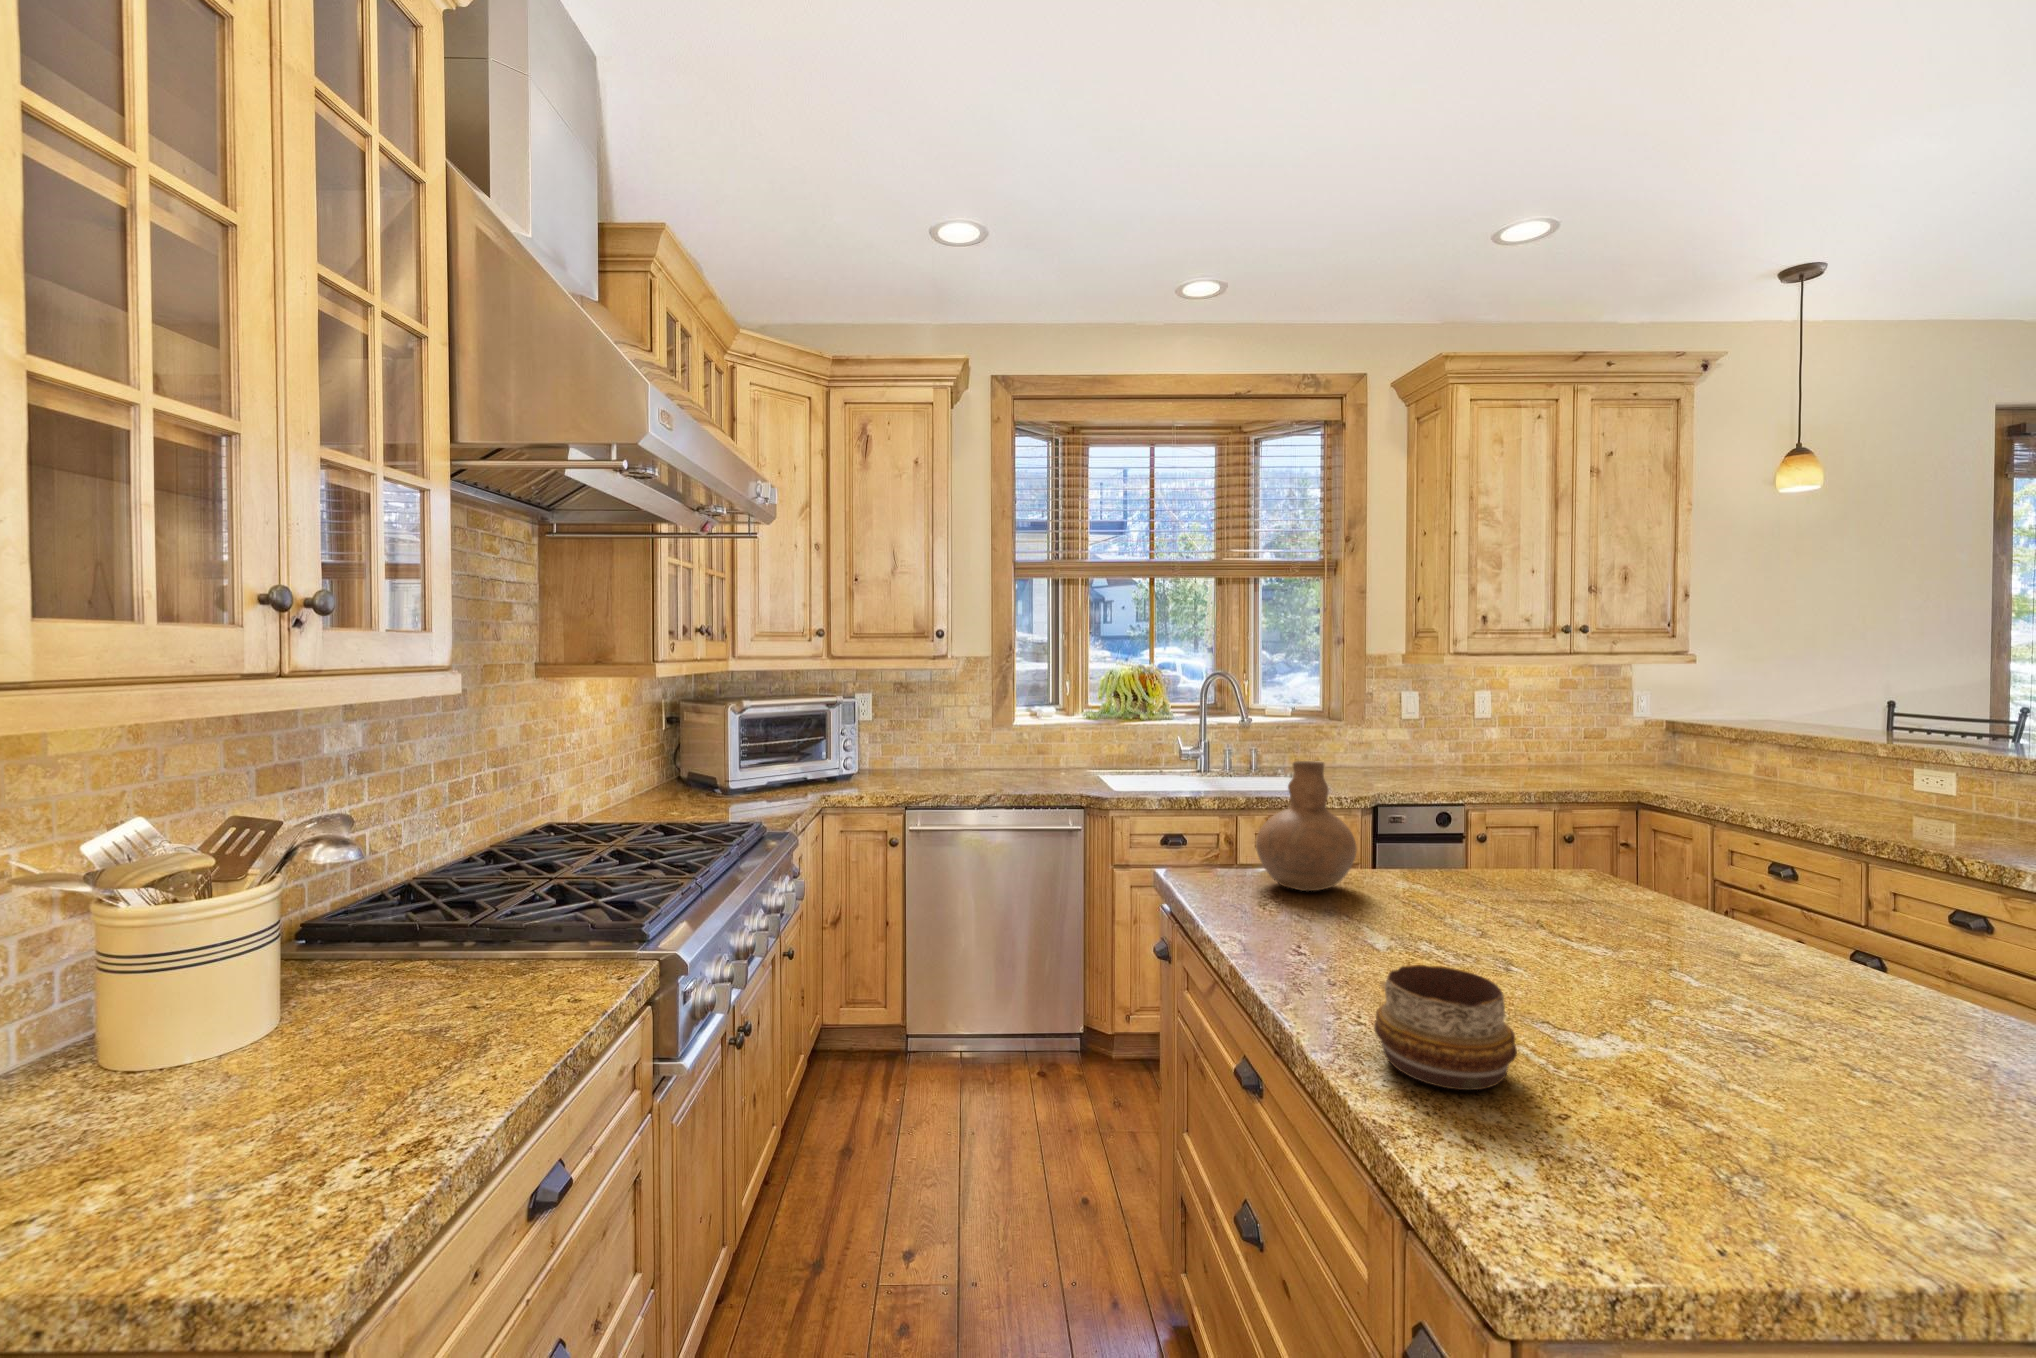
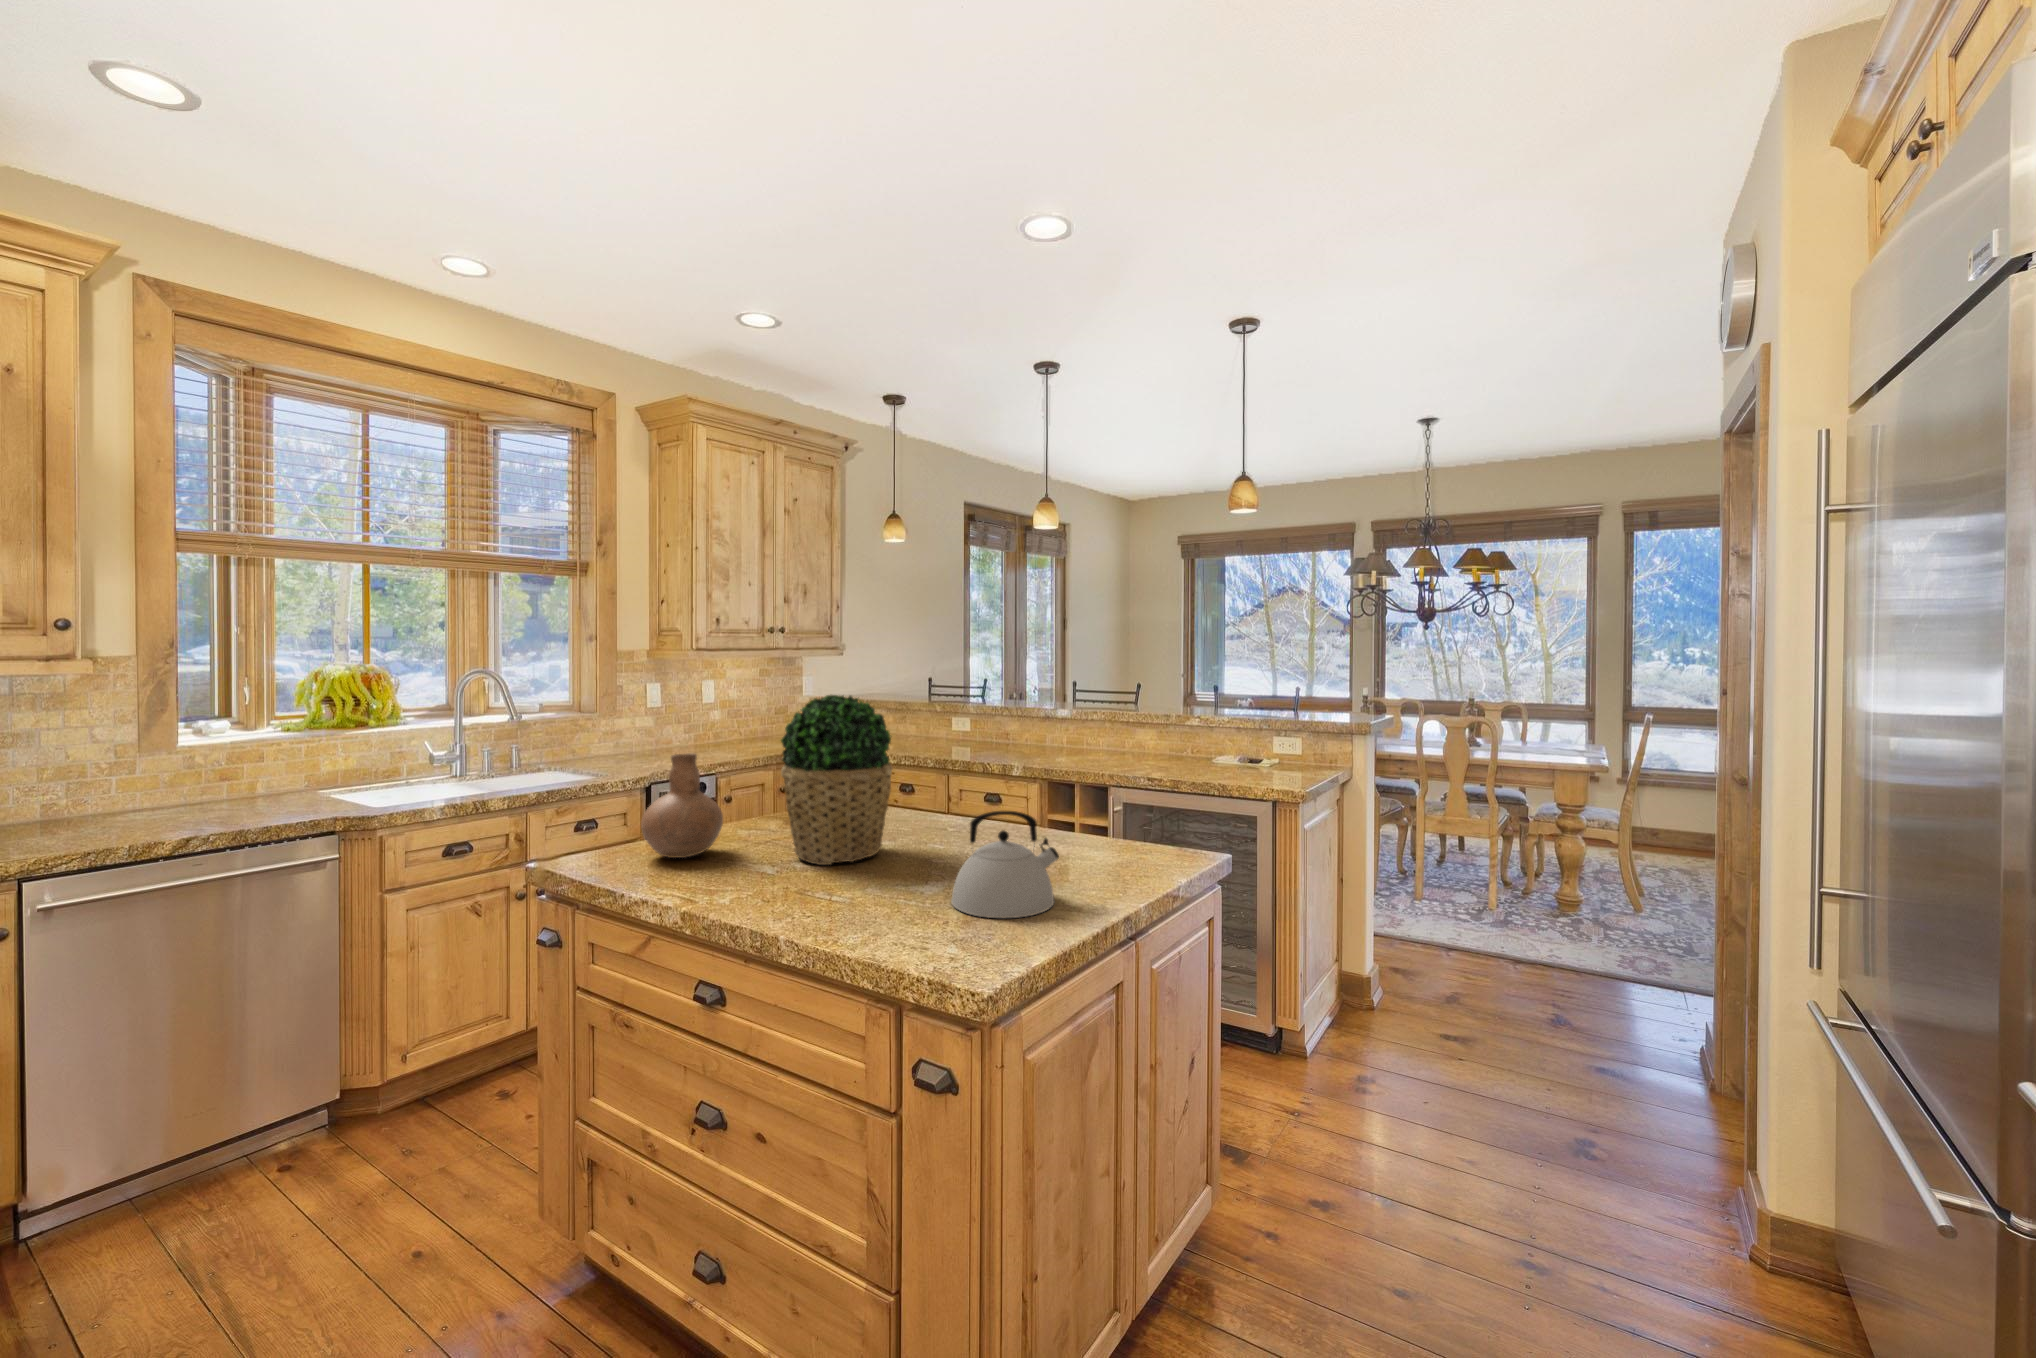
potted plant: none [1416,693,1610,952] -> present [781,695,893,865]
kettle: none [1635,923,1939,1178] -> present [951,811,1059,918]
decorative bowl: present [1374,965,1517,1090] -> none [835,870,911,937]

